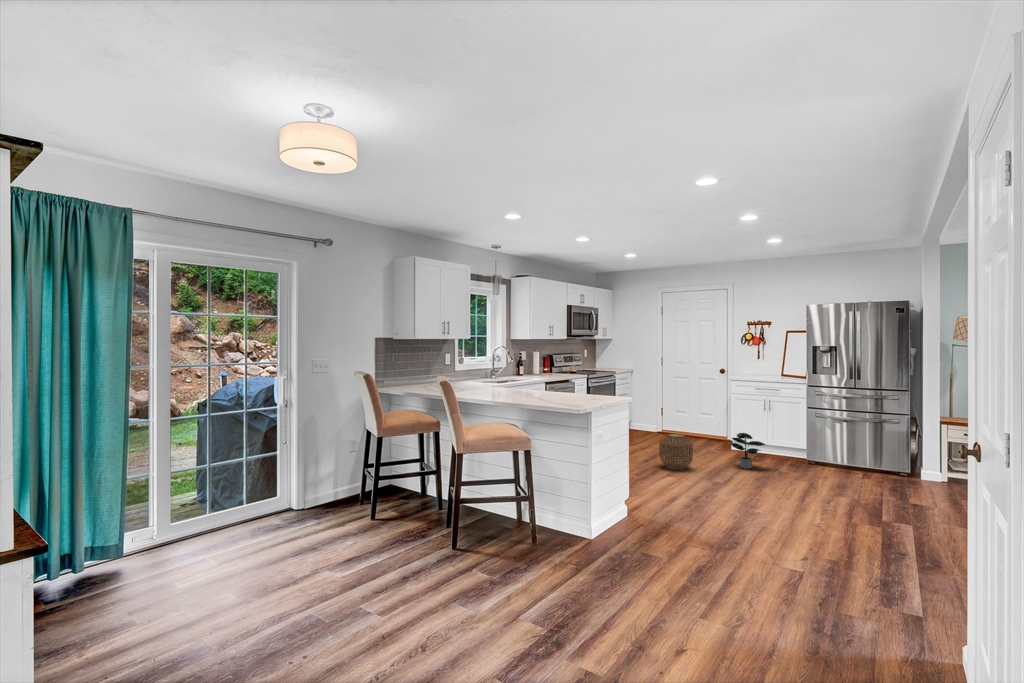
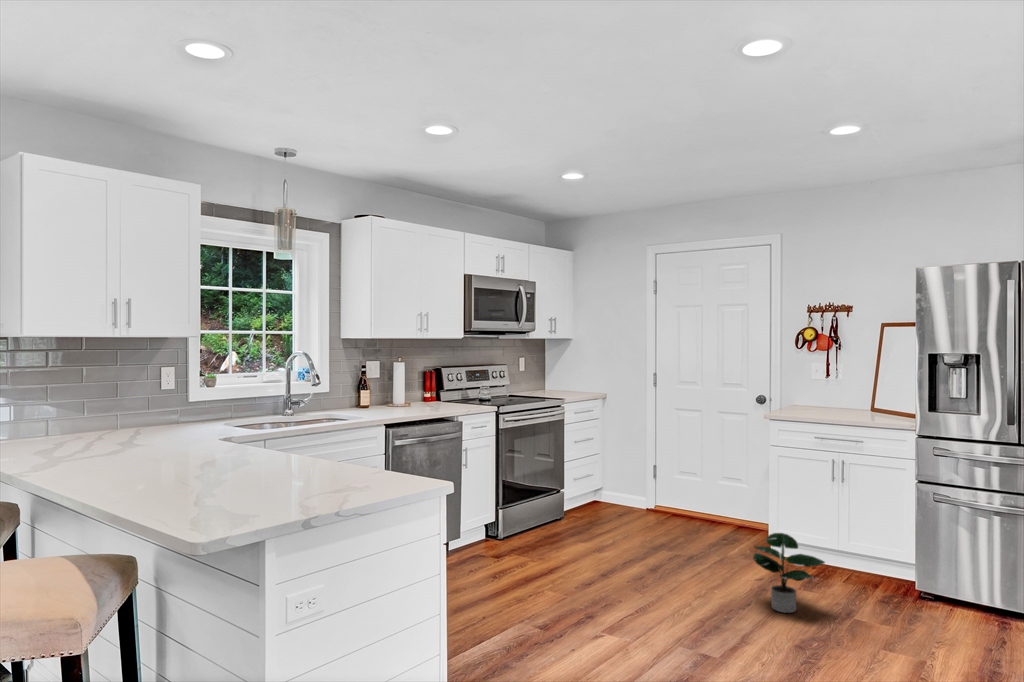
woven basket: present [659,434,693,470] -> none [600,534,668,616]

